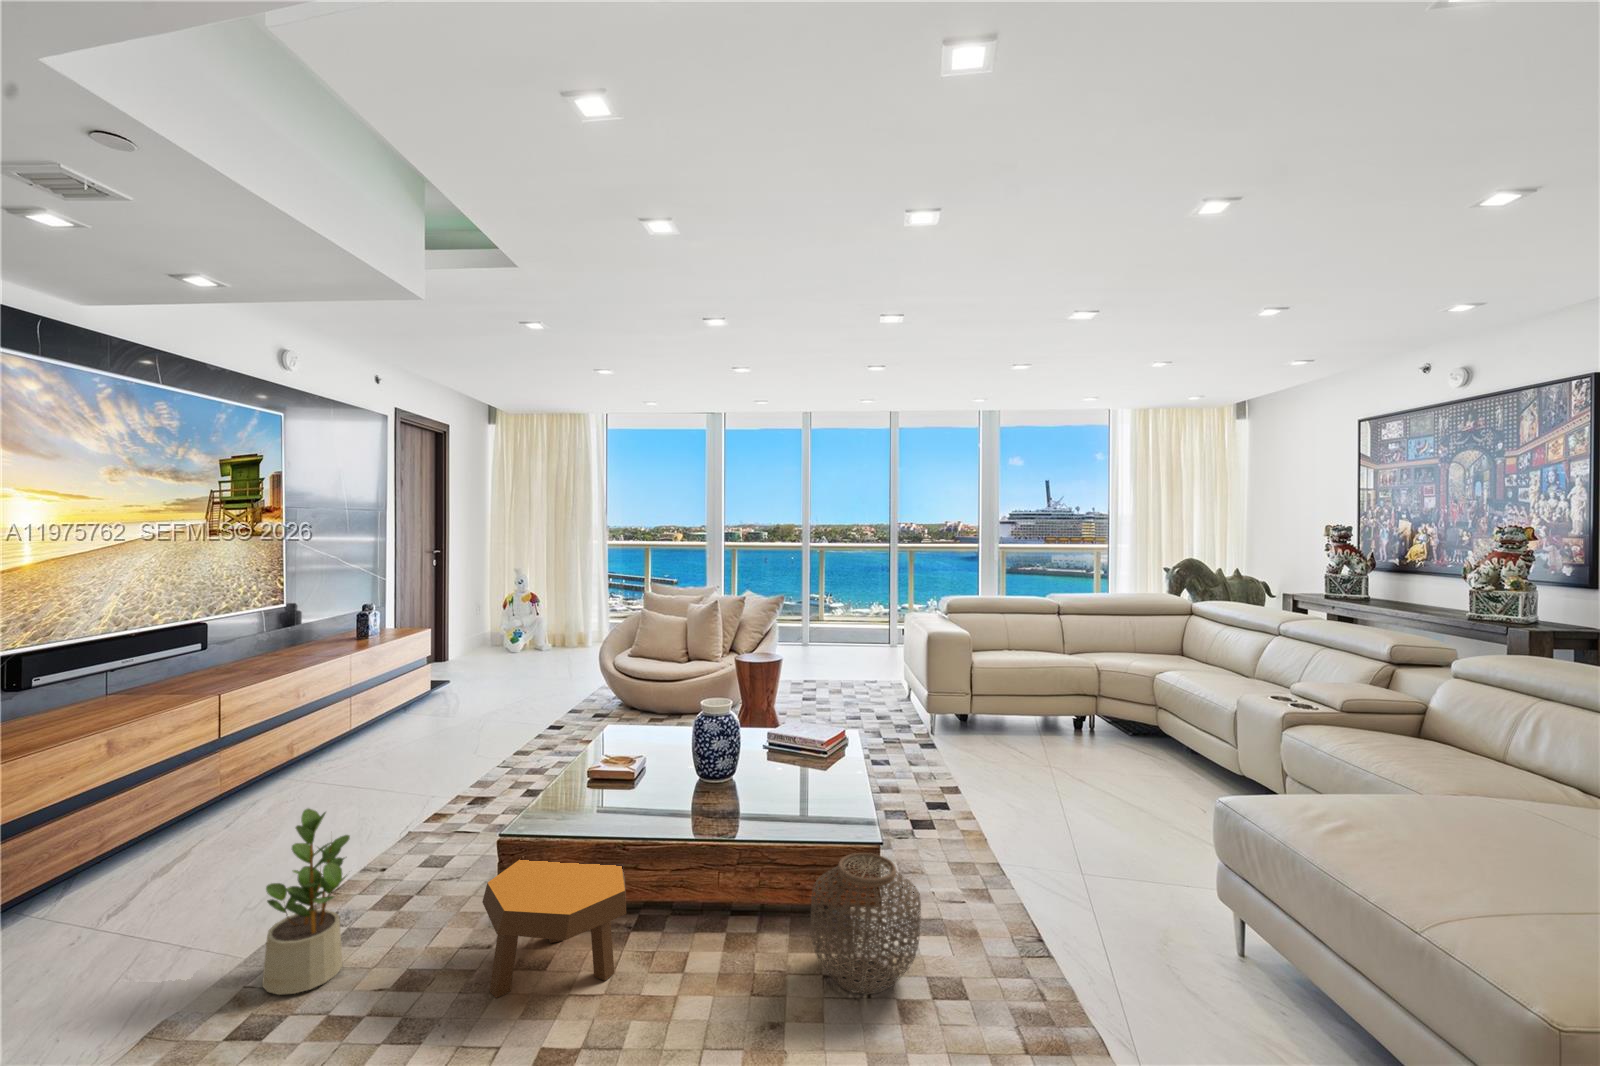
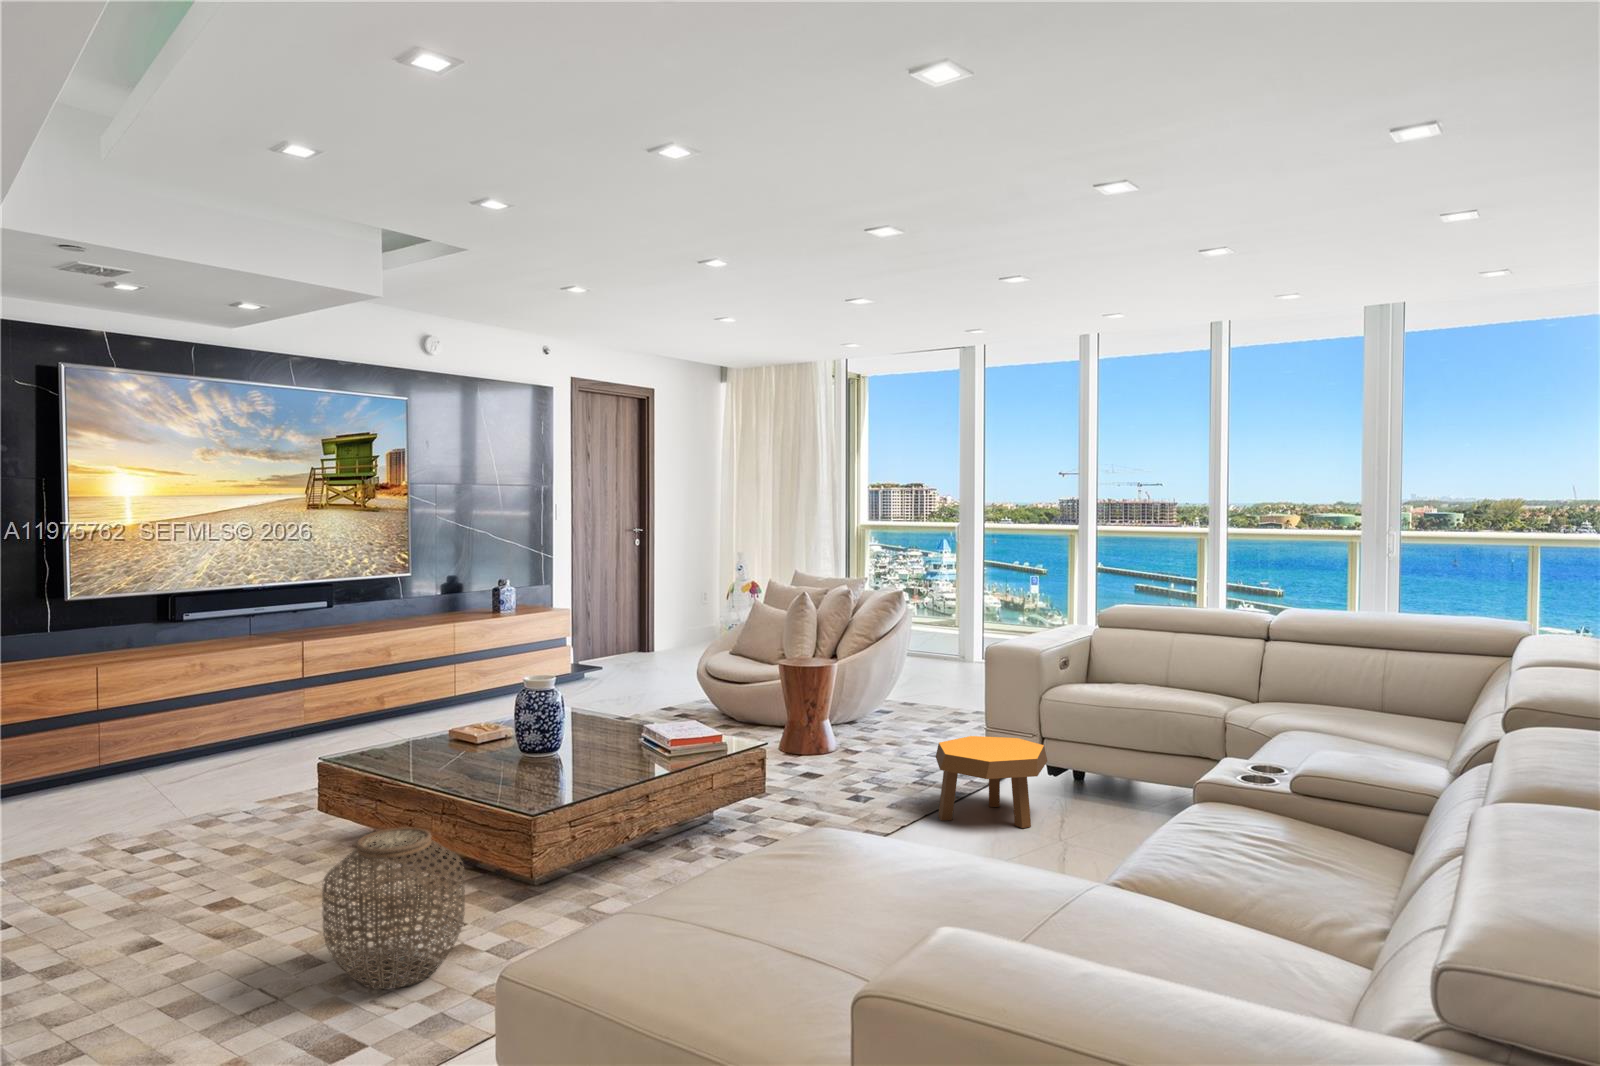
potted plant: present [262,808,350,995] -> none [59,707,148,859]
footstool: present [482,860,626,998] -> present [936,736,1047,828]

